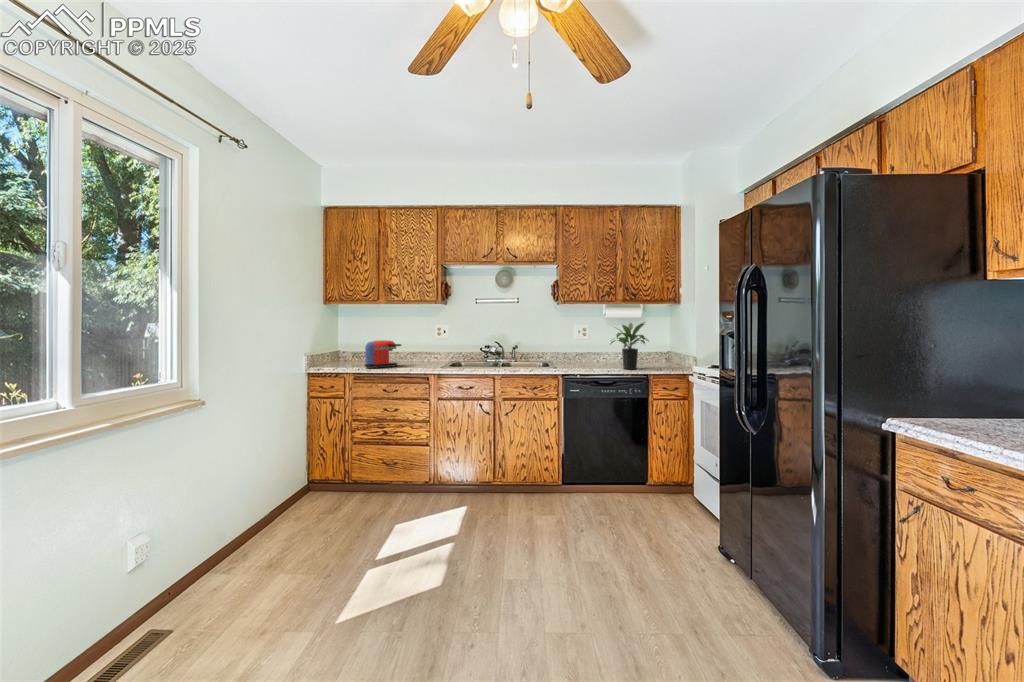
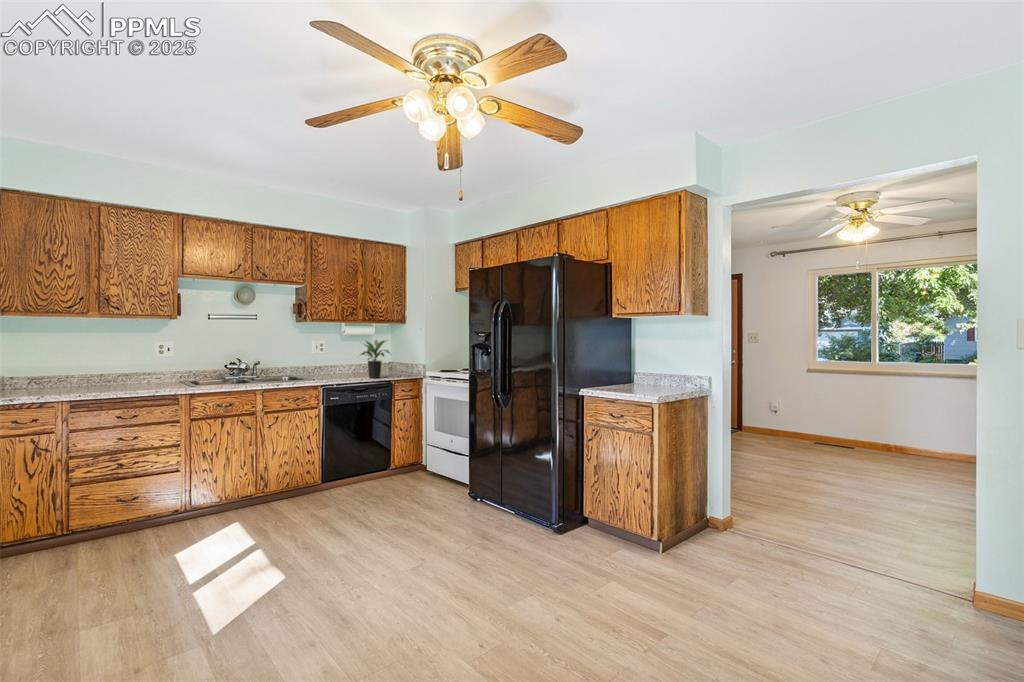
coffee maker: present [365,340,401,368] -> none [77,360,125,393]

